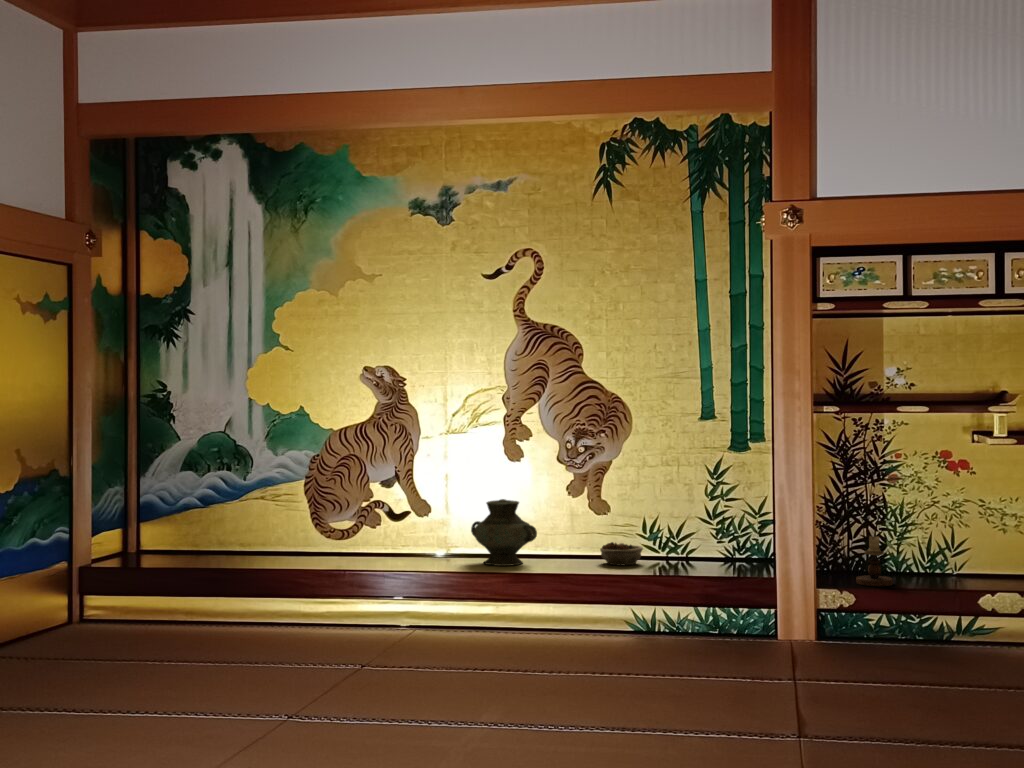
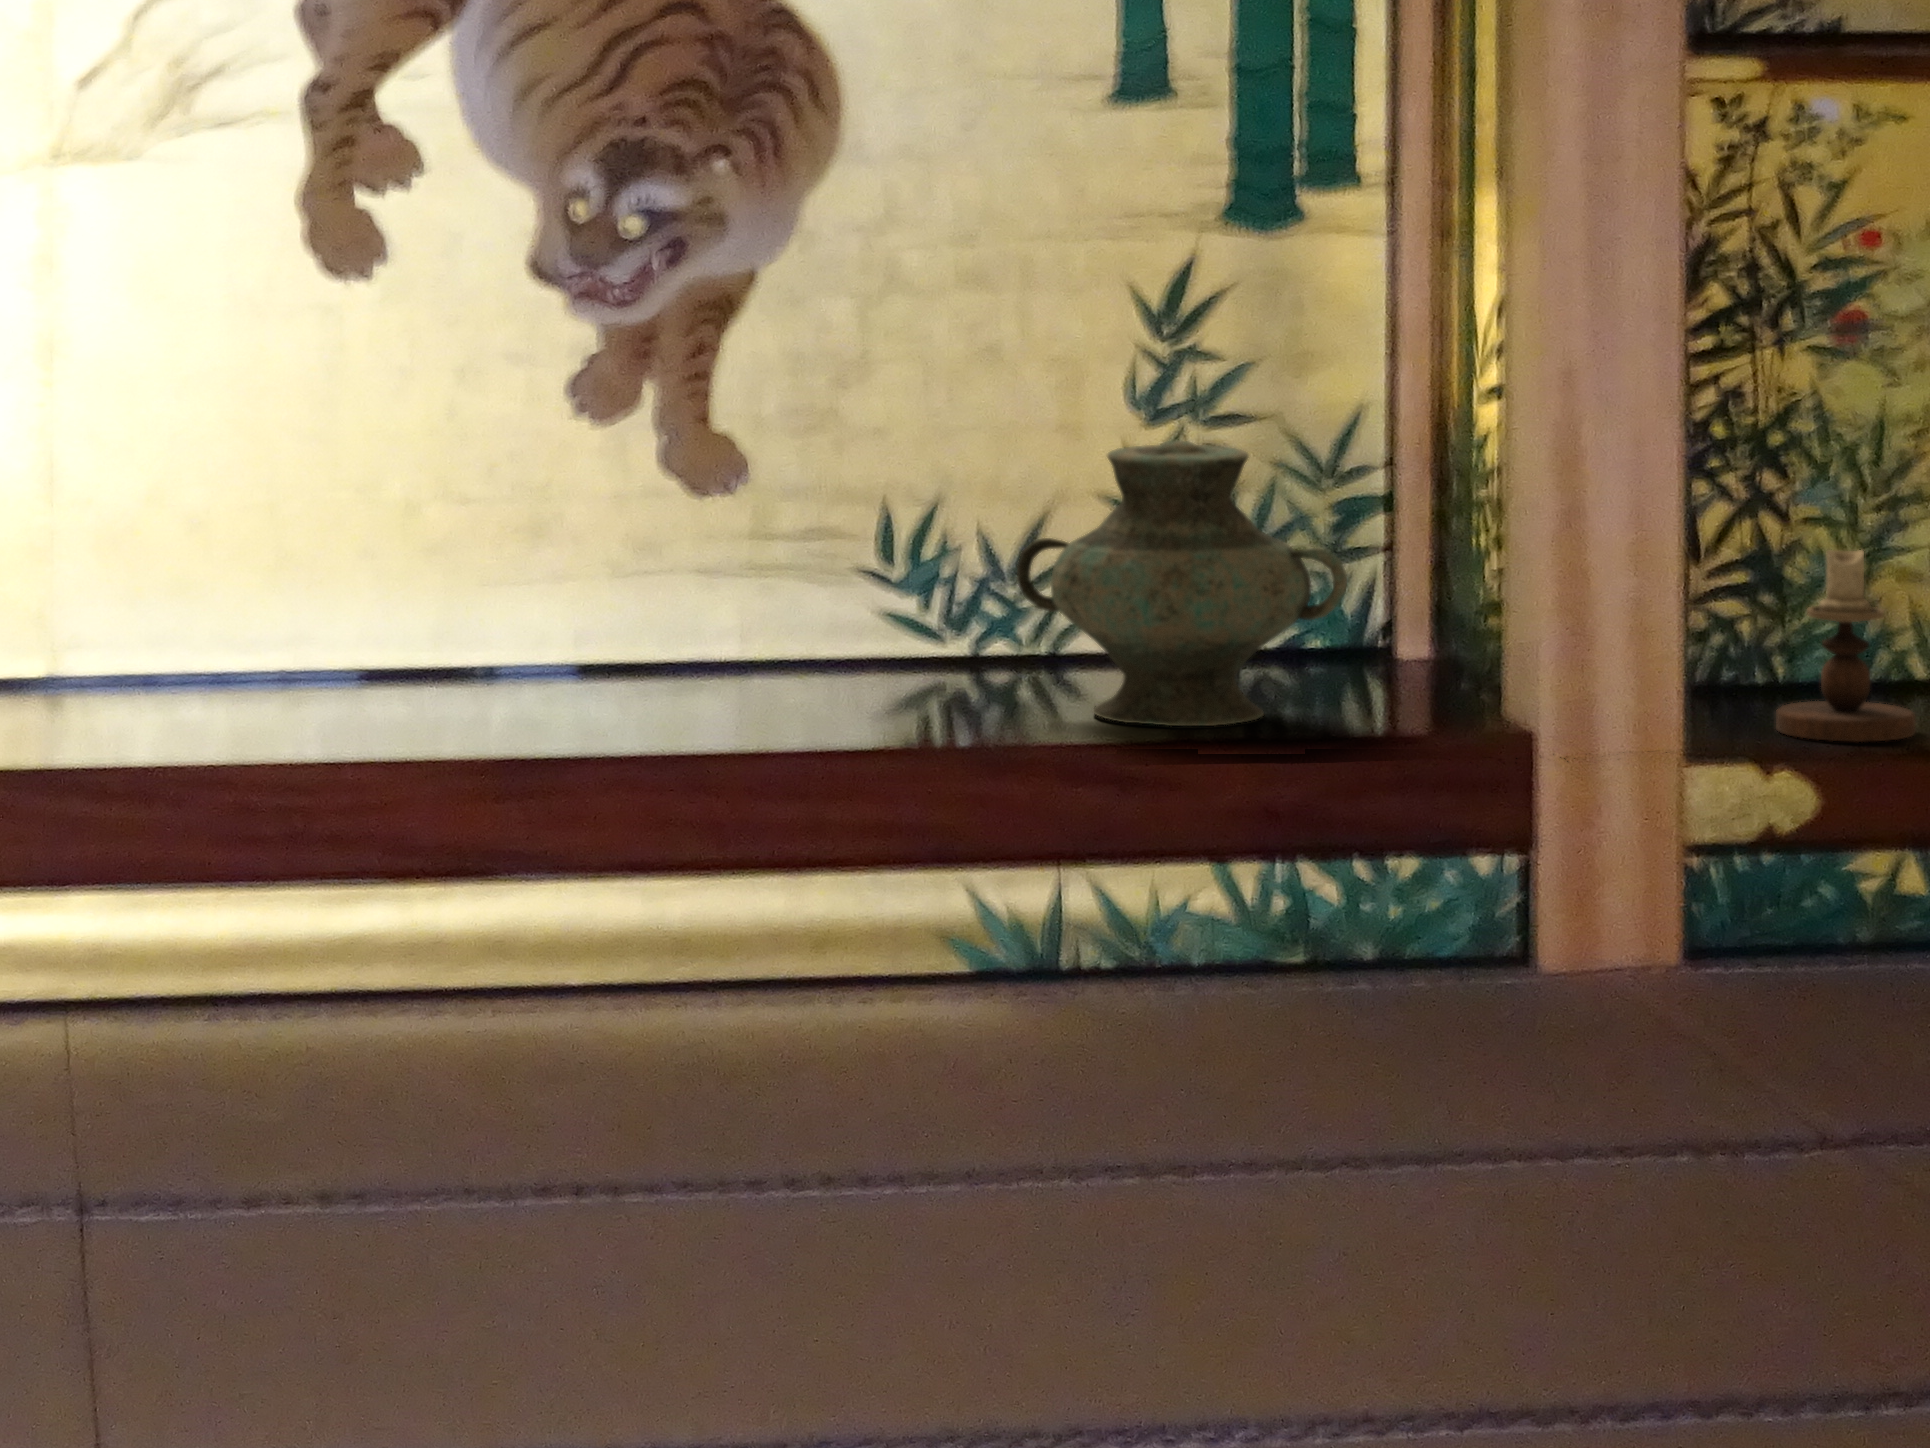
vase: present [471,499,537,566] -> present [1017,440,1347,726]
succulent planter: present [600,542,643,565] -> none [744,605,918,700]

